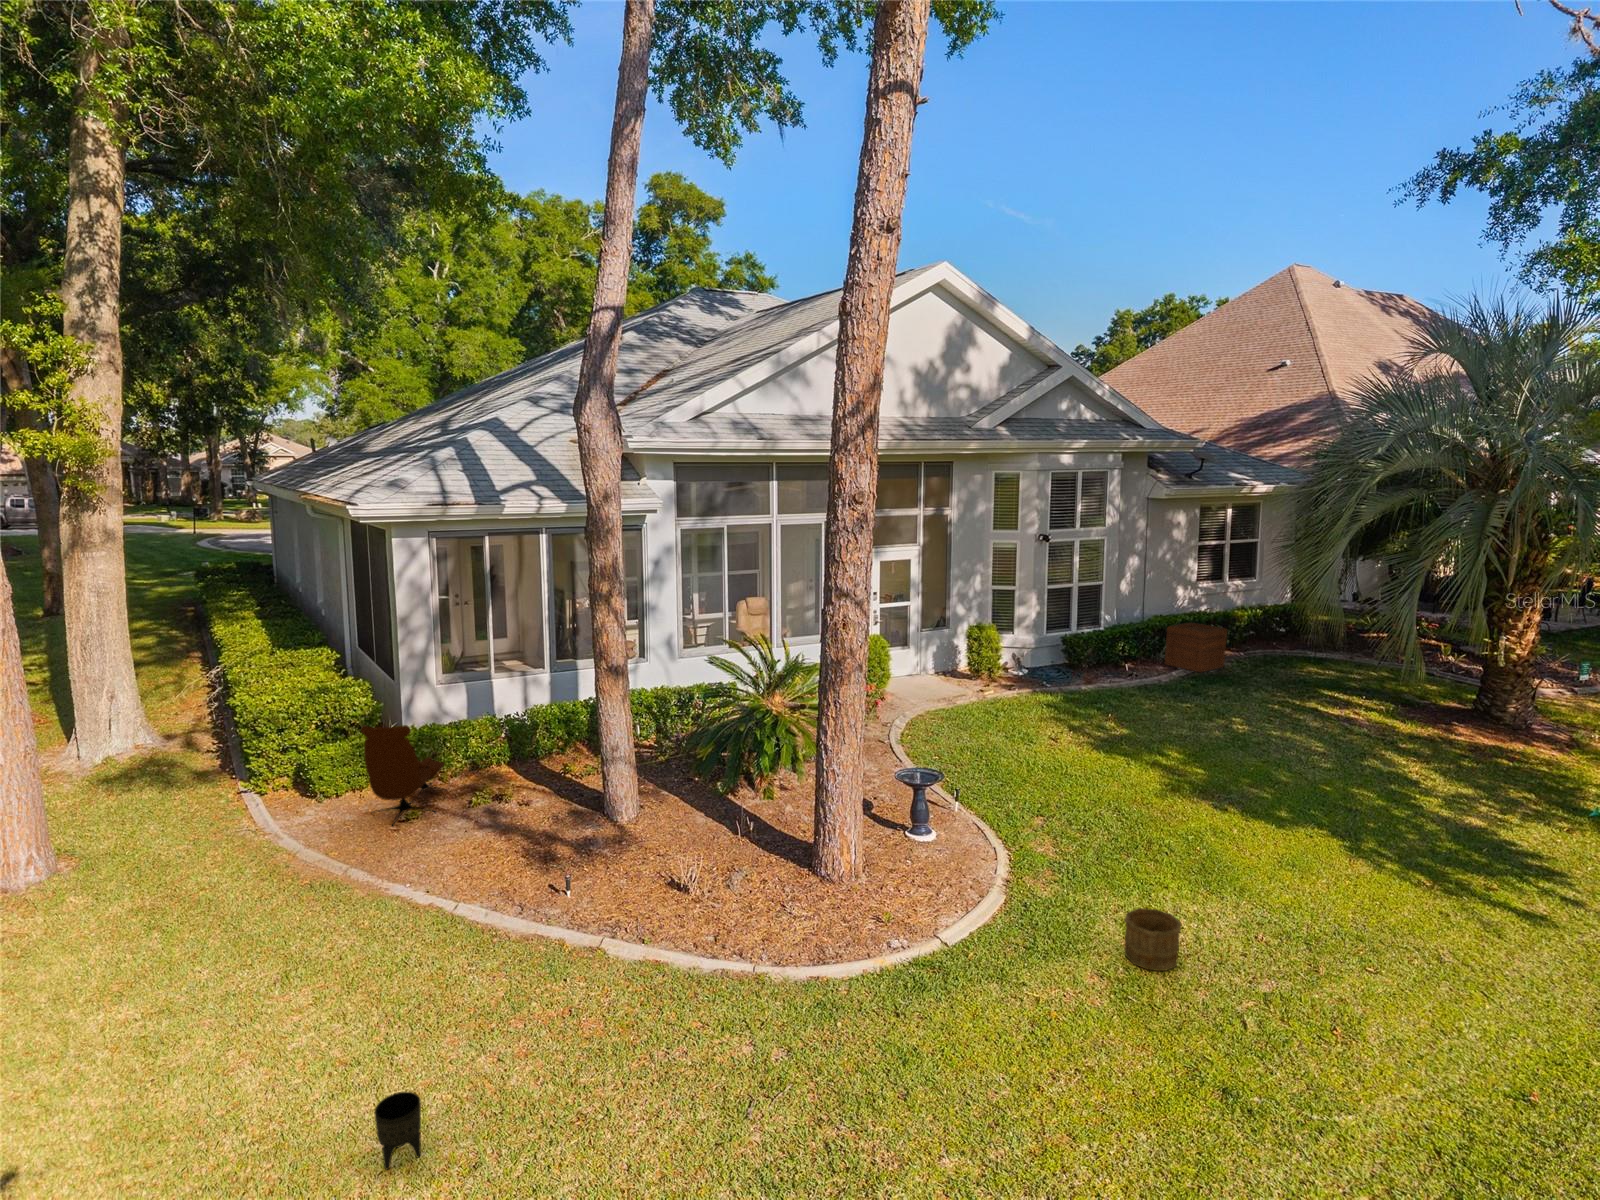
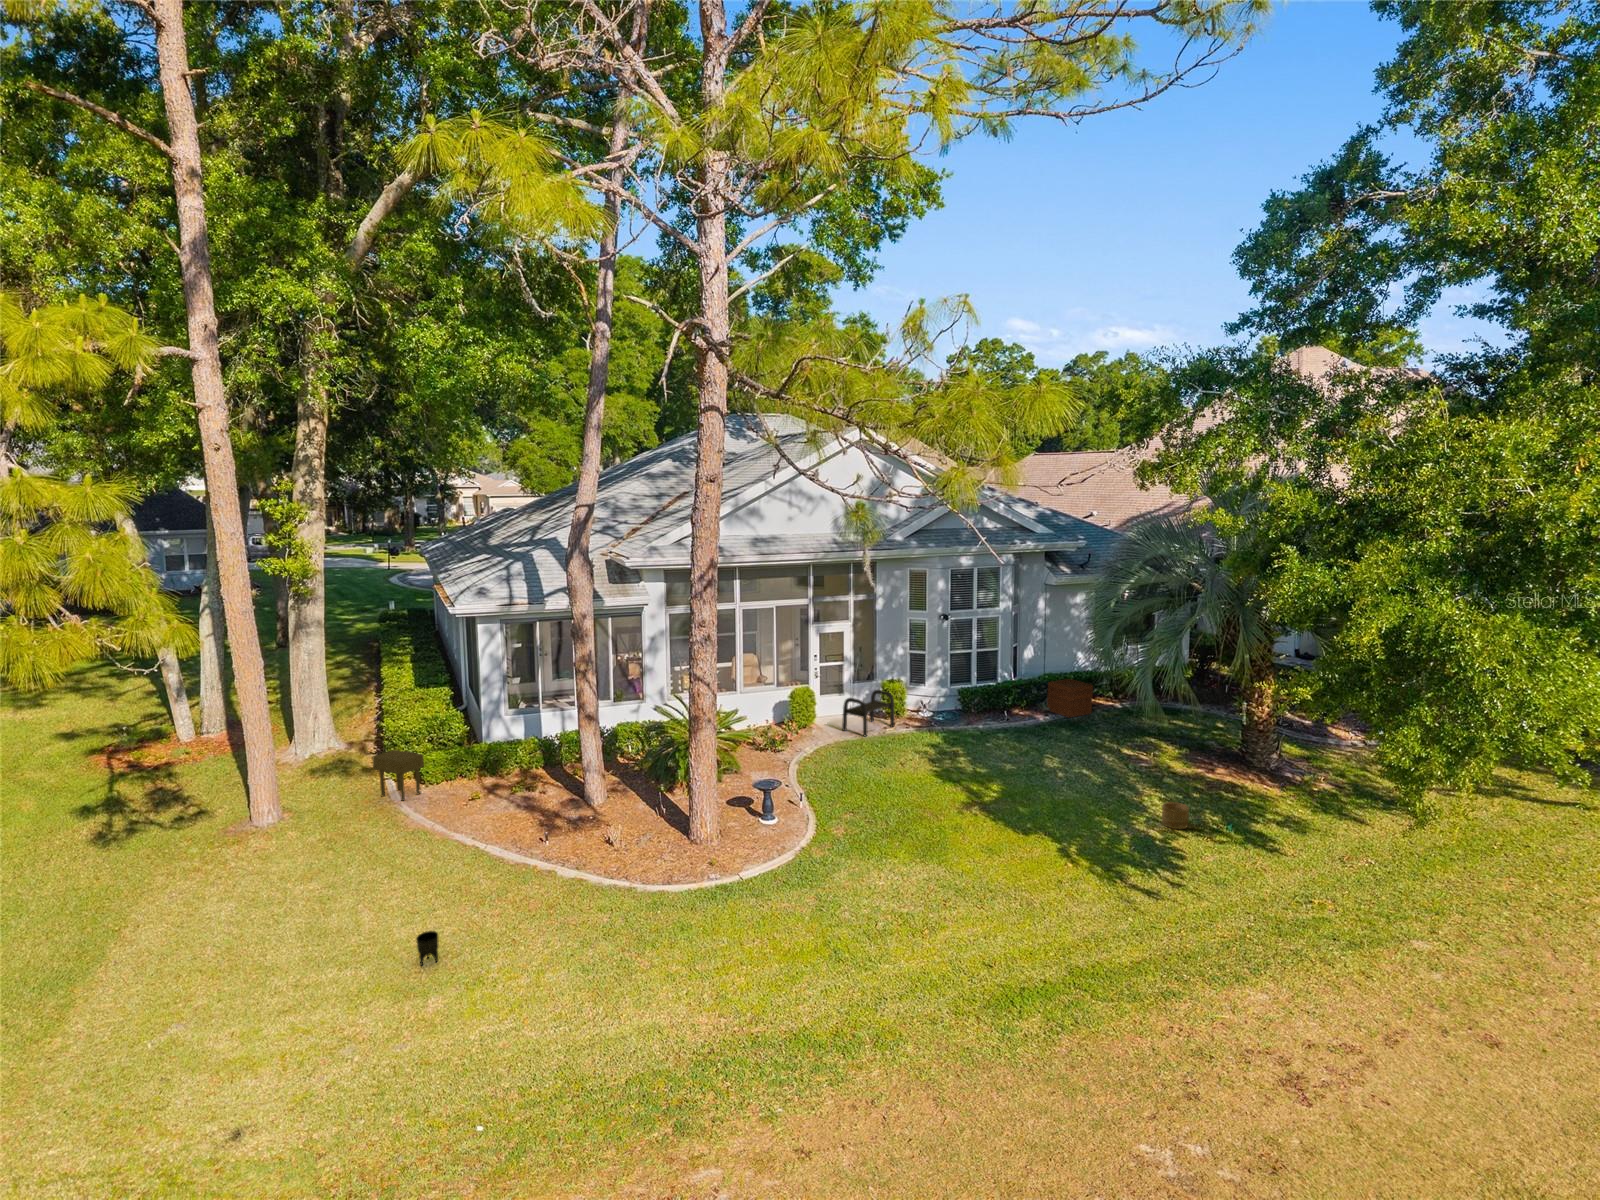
bench: none [917,640,985,704] -> present [842,690,895,736]
lounge chair: present [361,725,446,826] -> none [450,743,505,804]
side table: none [221,741,313,826] -> present [372,750,424,801]
wooden bucket: present [1124,908,1181,971] -> present [1162,802,1189,829]

